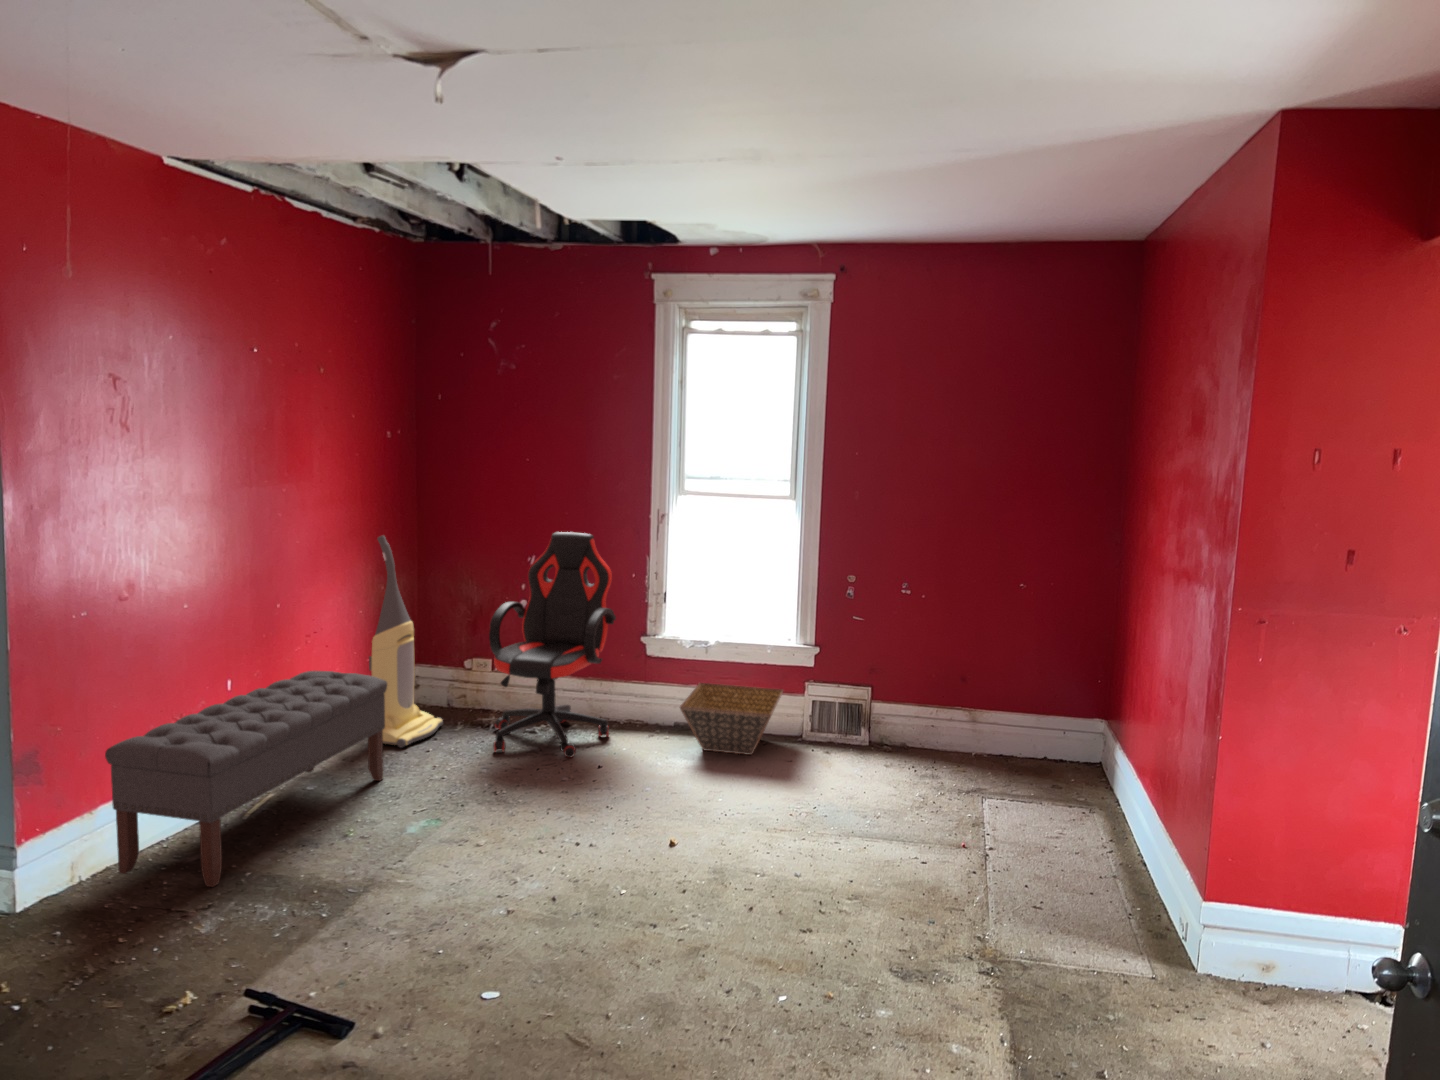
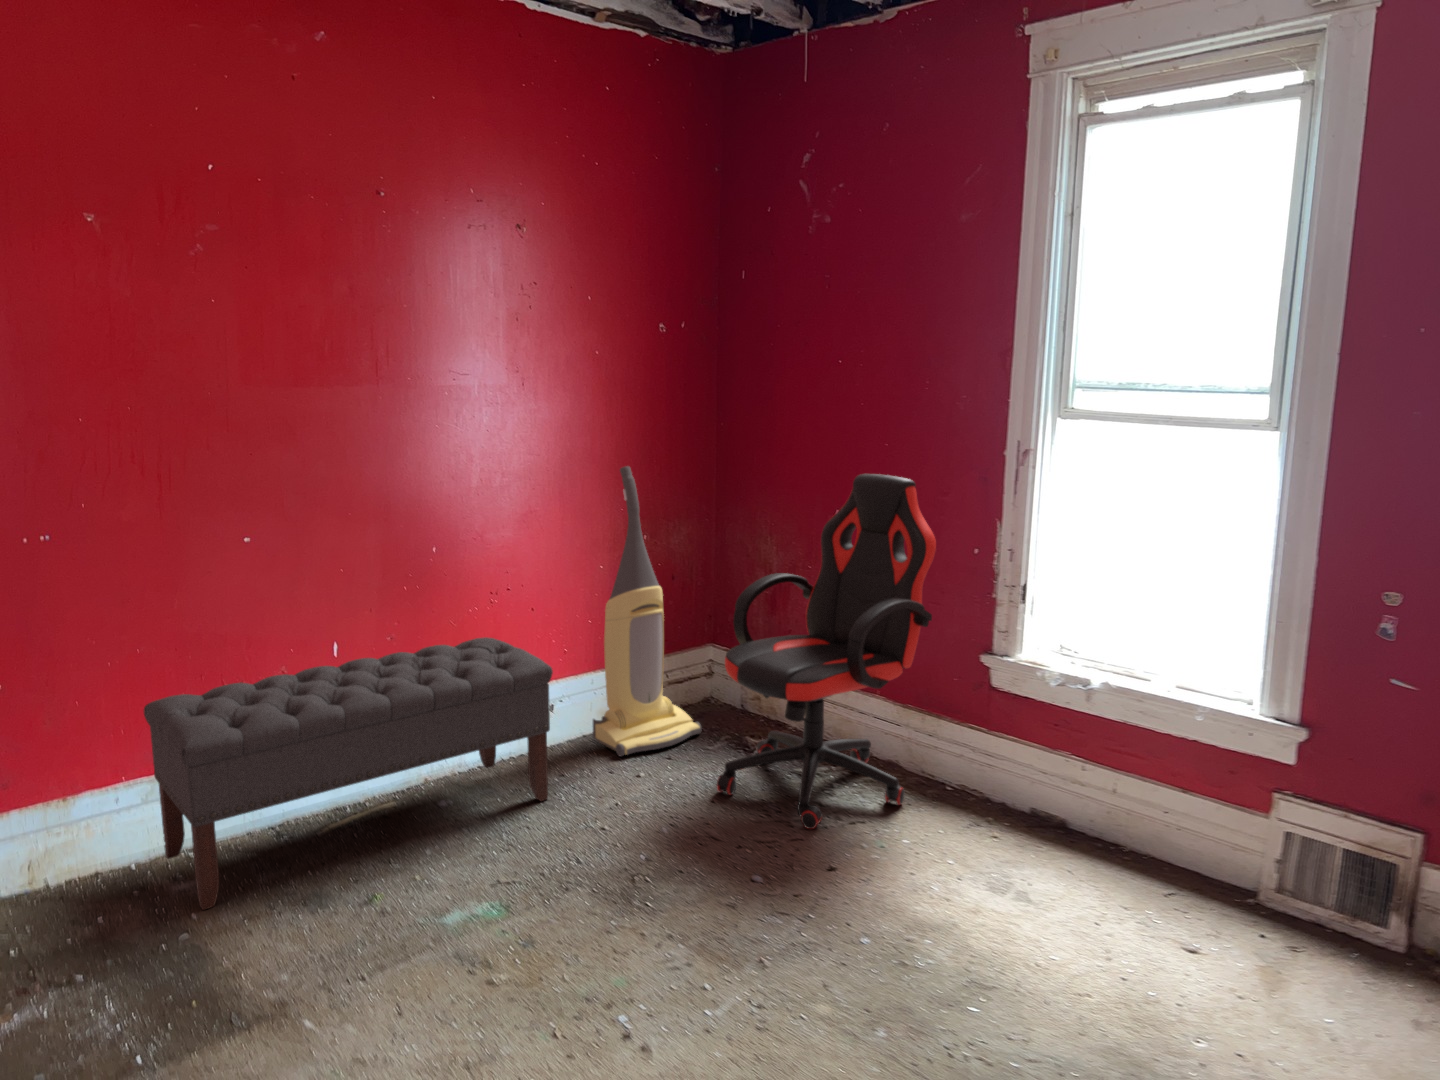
basket: present [680,683,783,755] -> none [988,748,1226,909]

